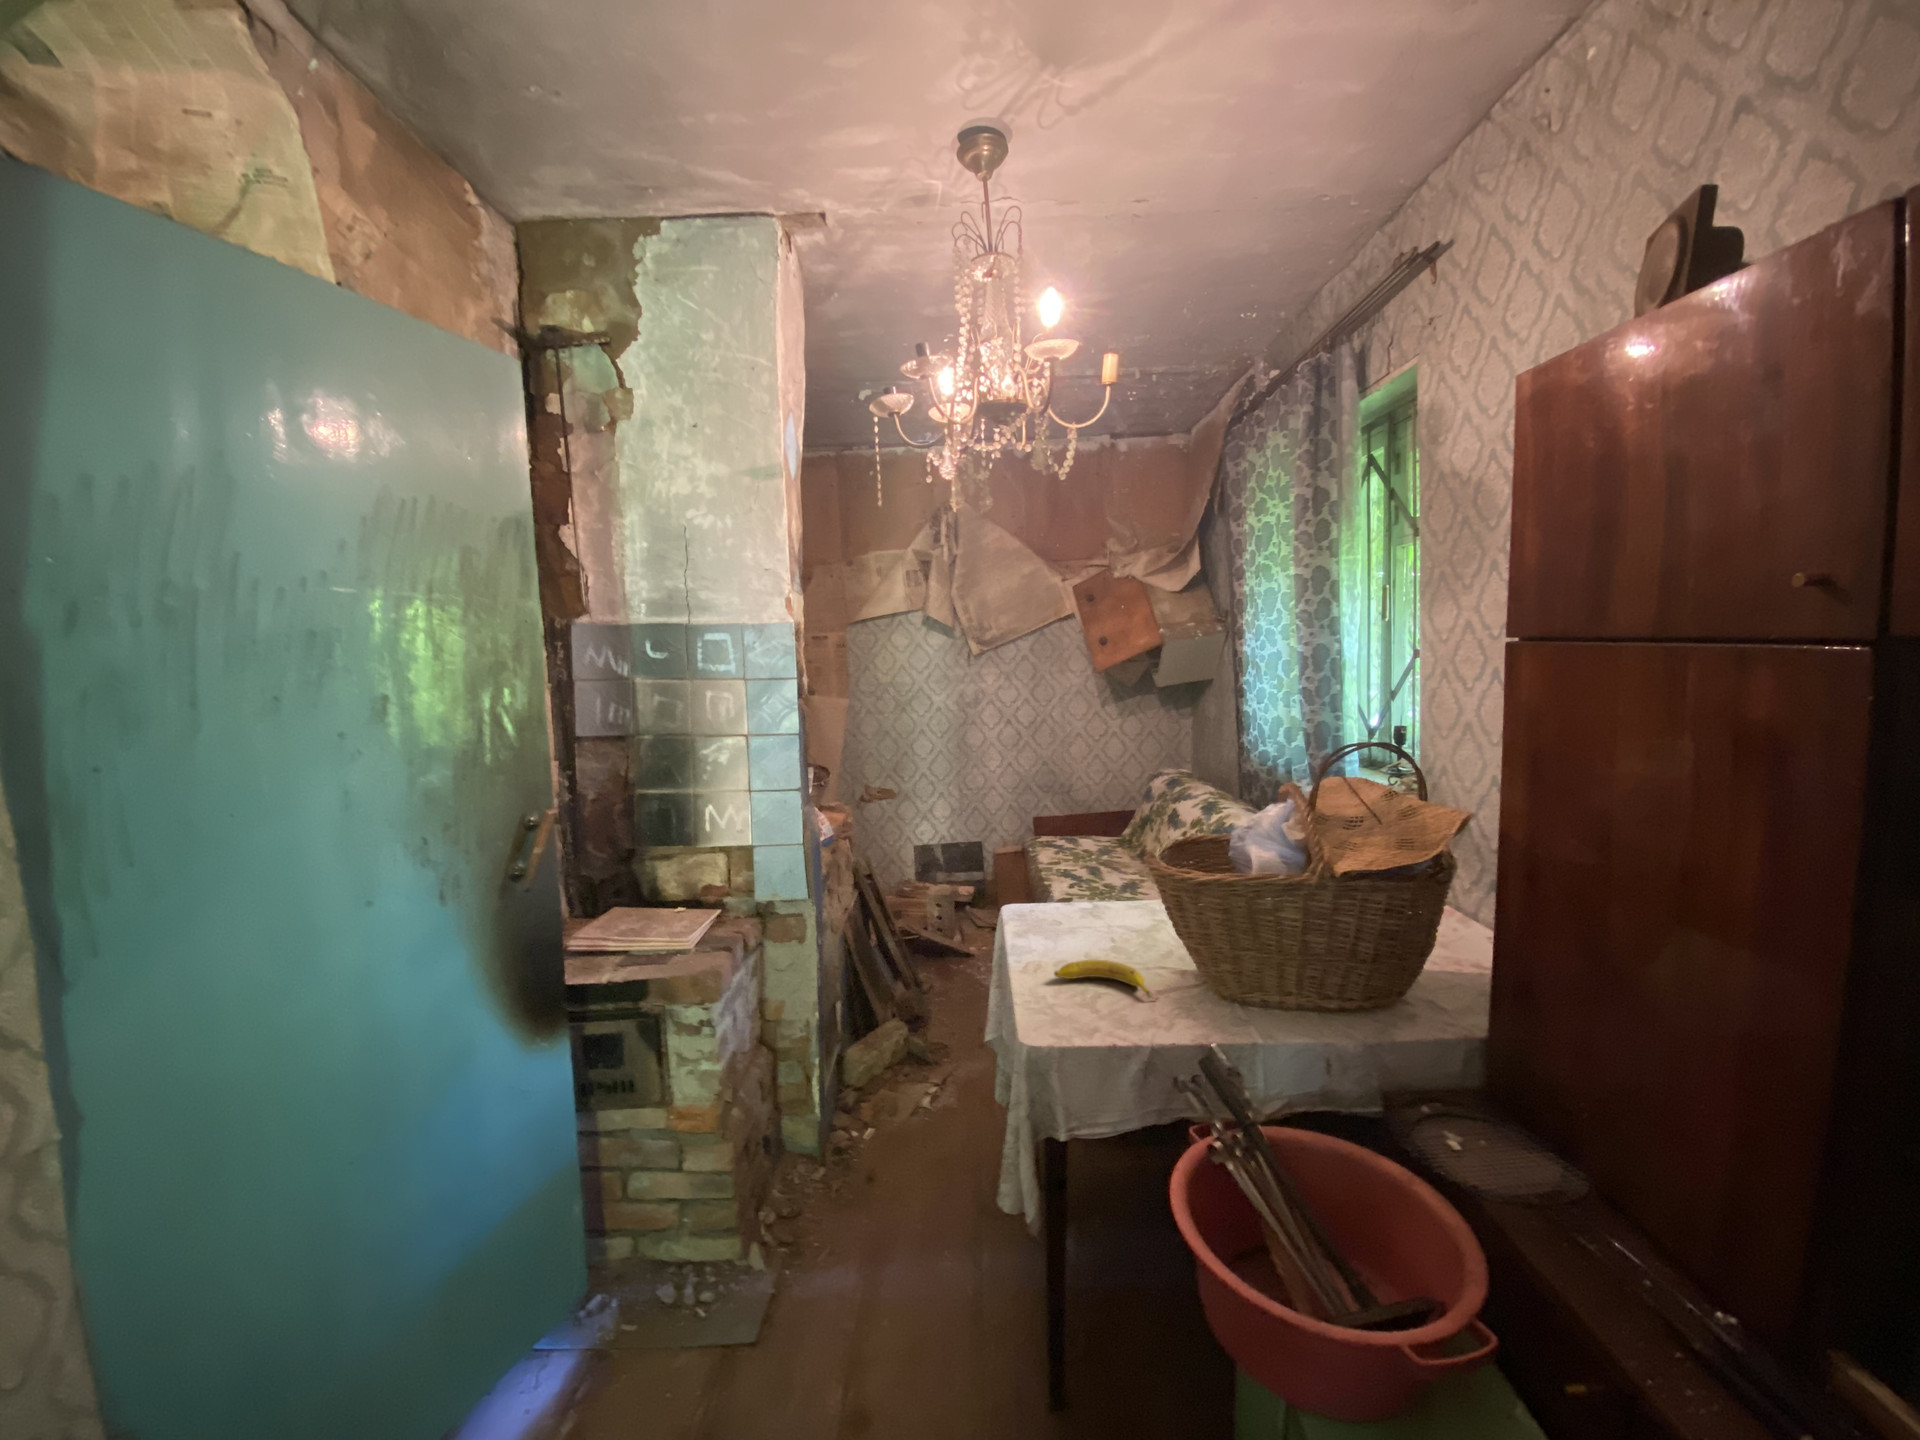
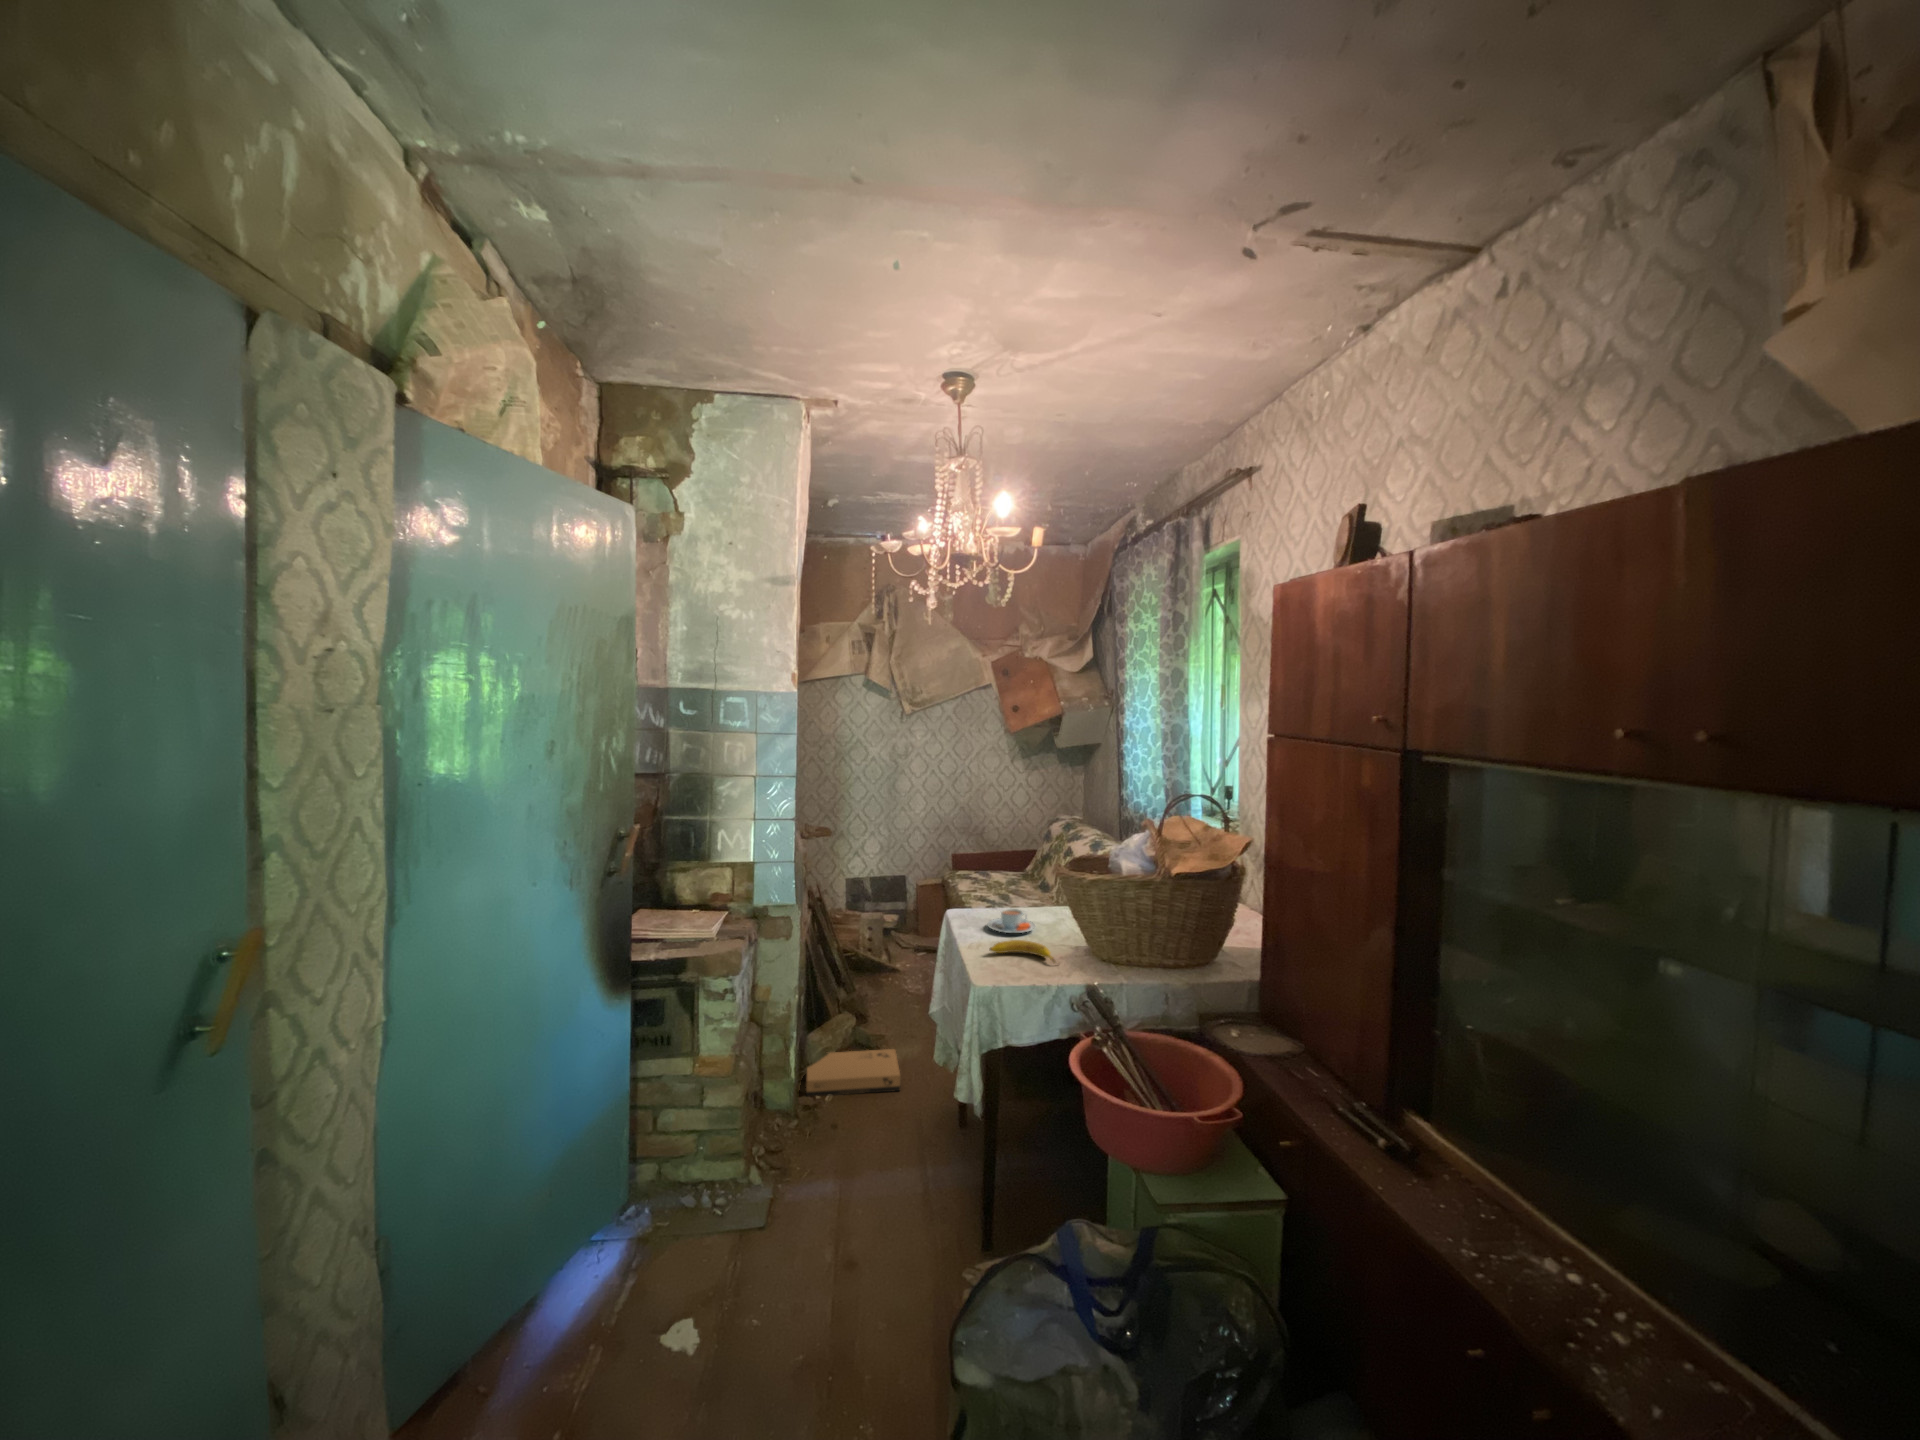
teacup: none [1056,908,1125,944] -> present [987,909,1035,933]
cardboard box: none [844,1066,962,1131] -> present [806,1049,901,1096]

